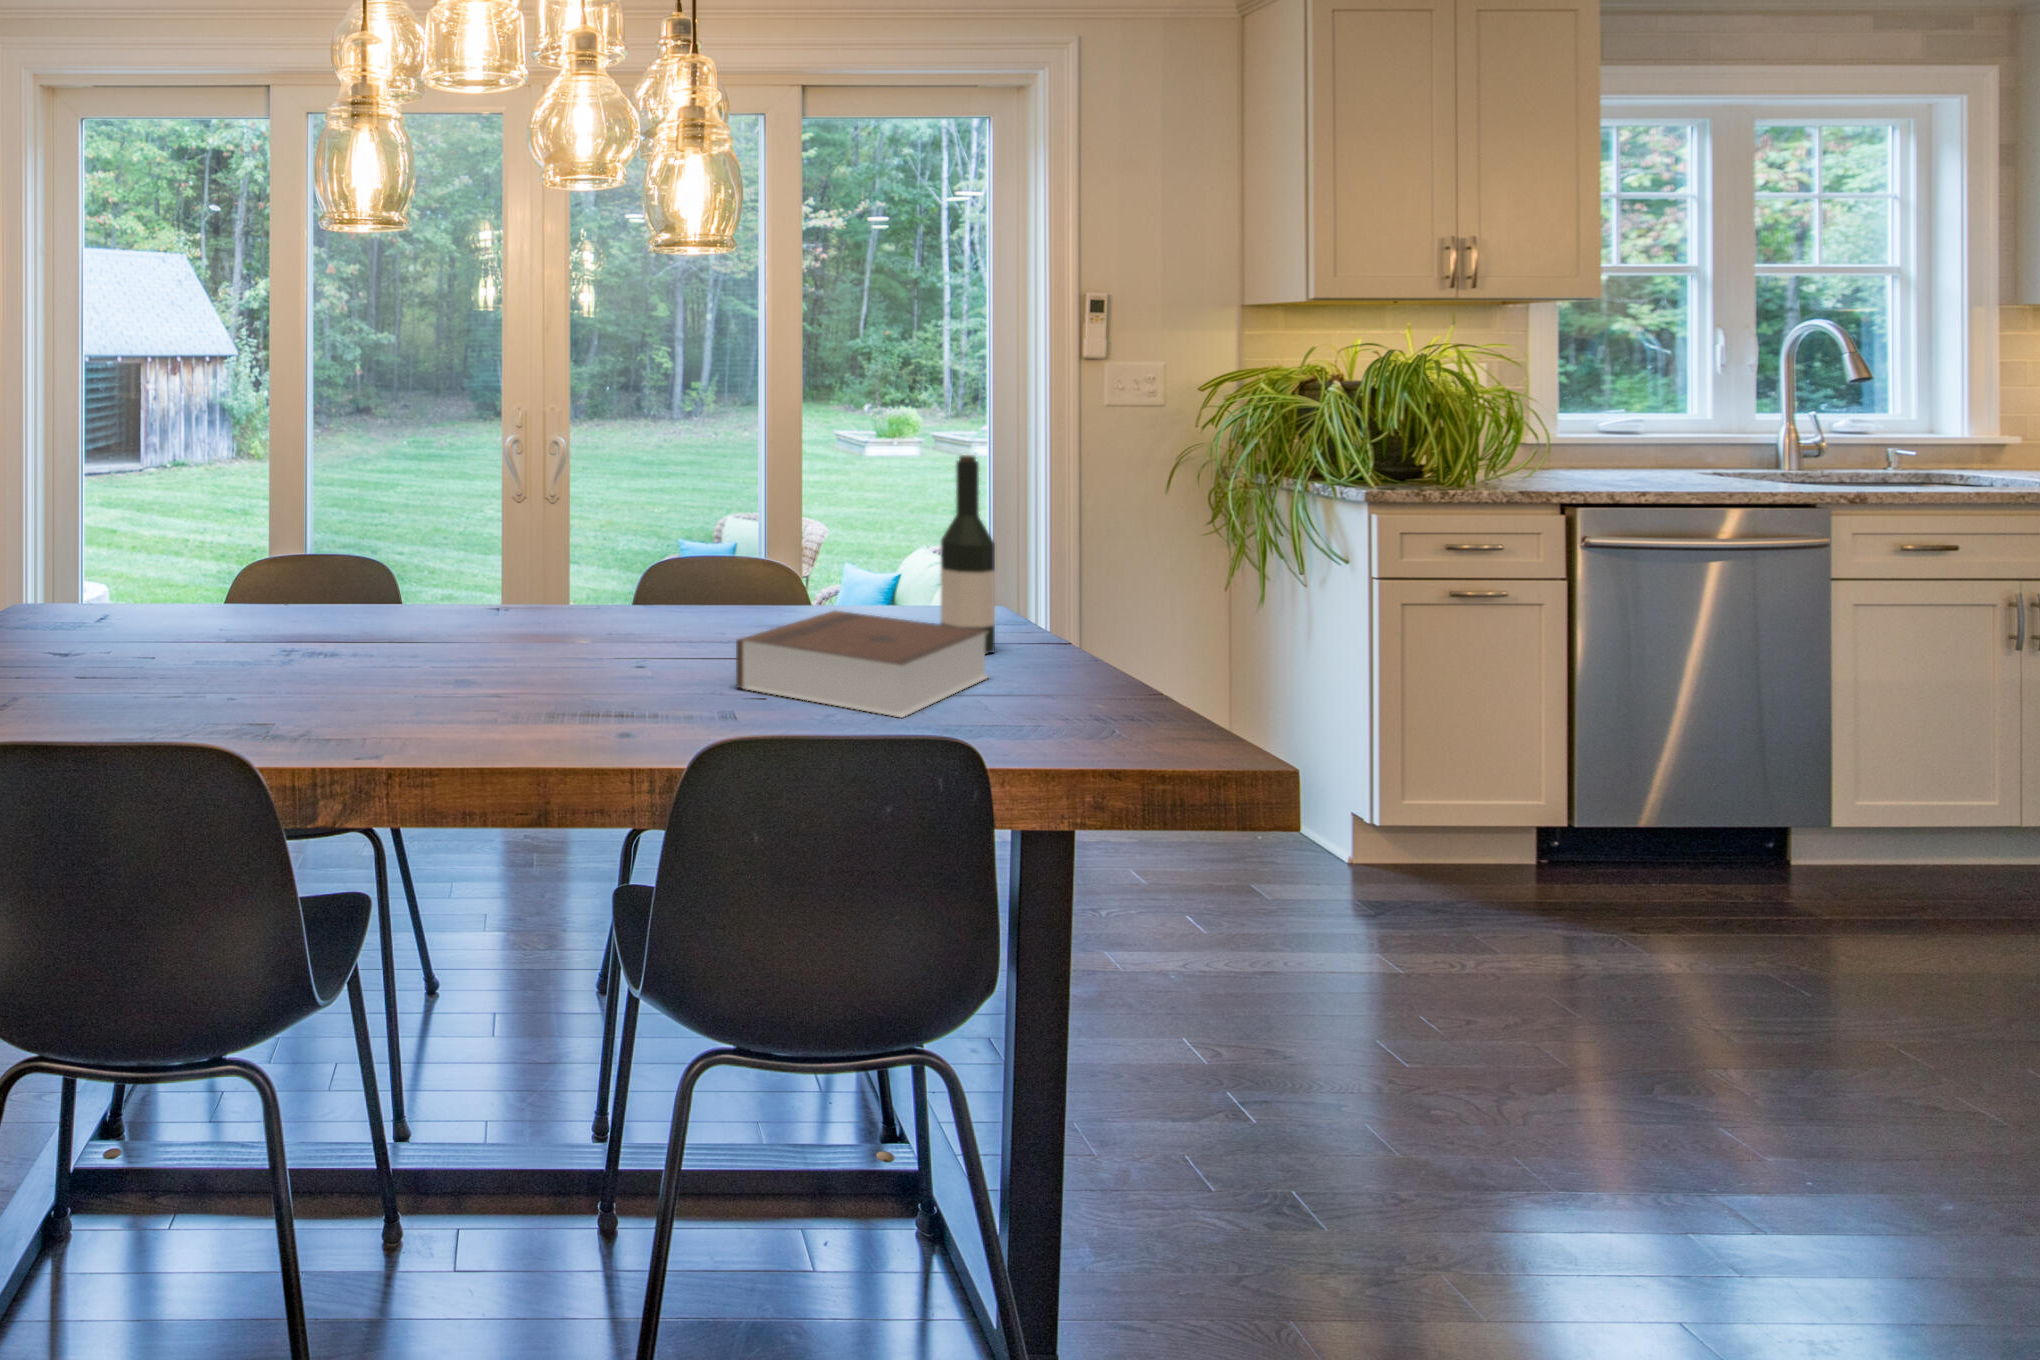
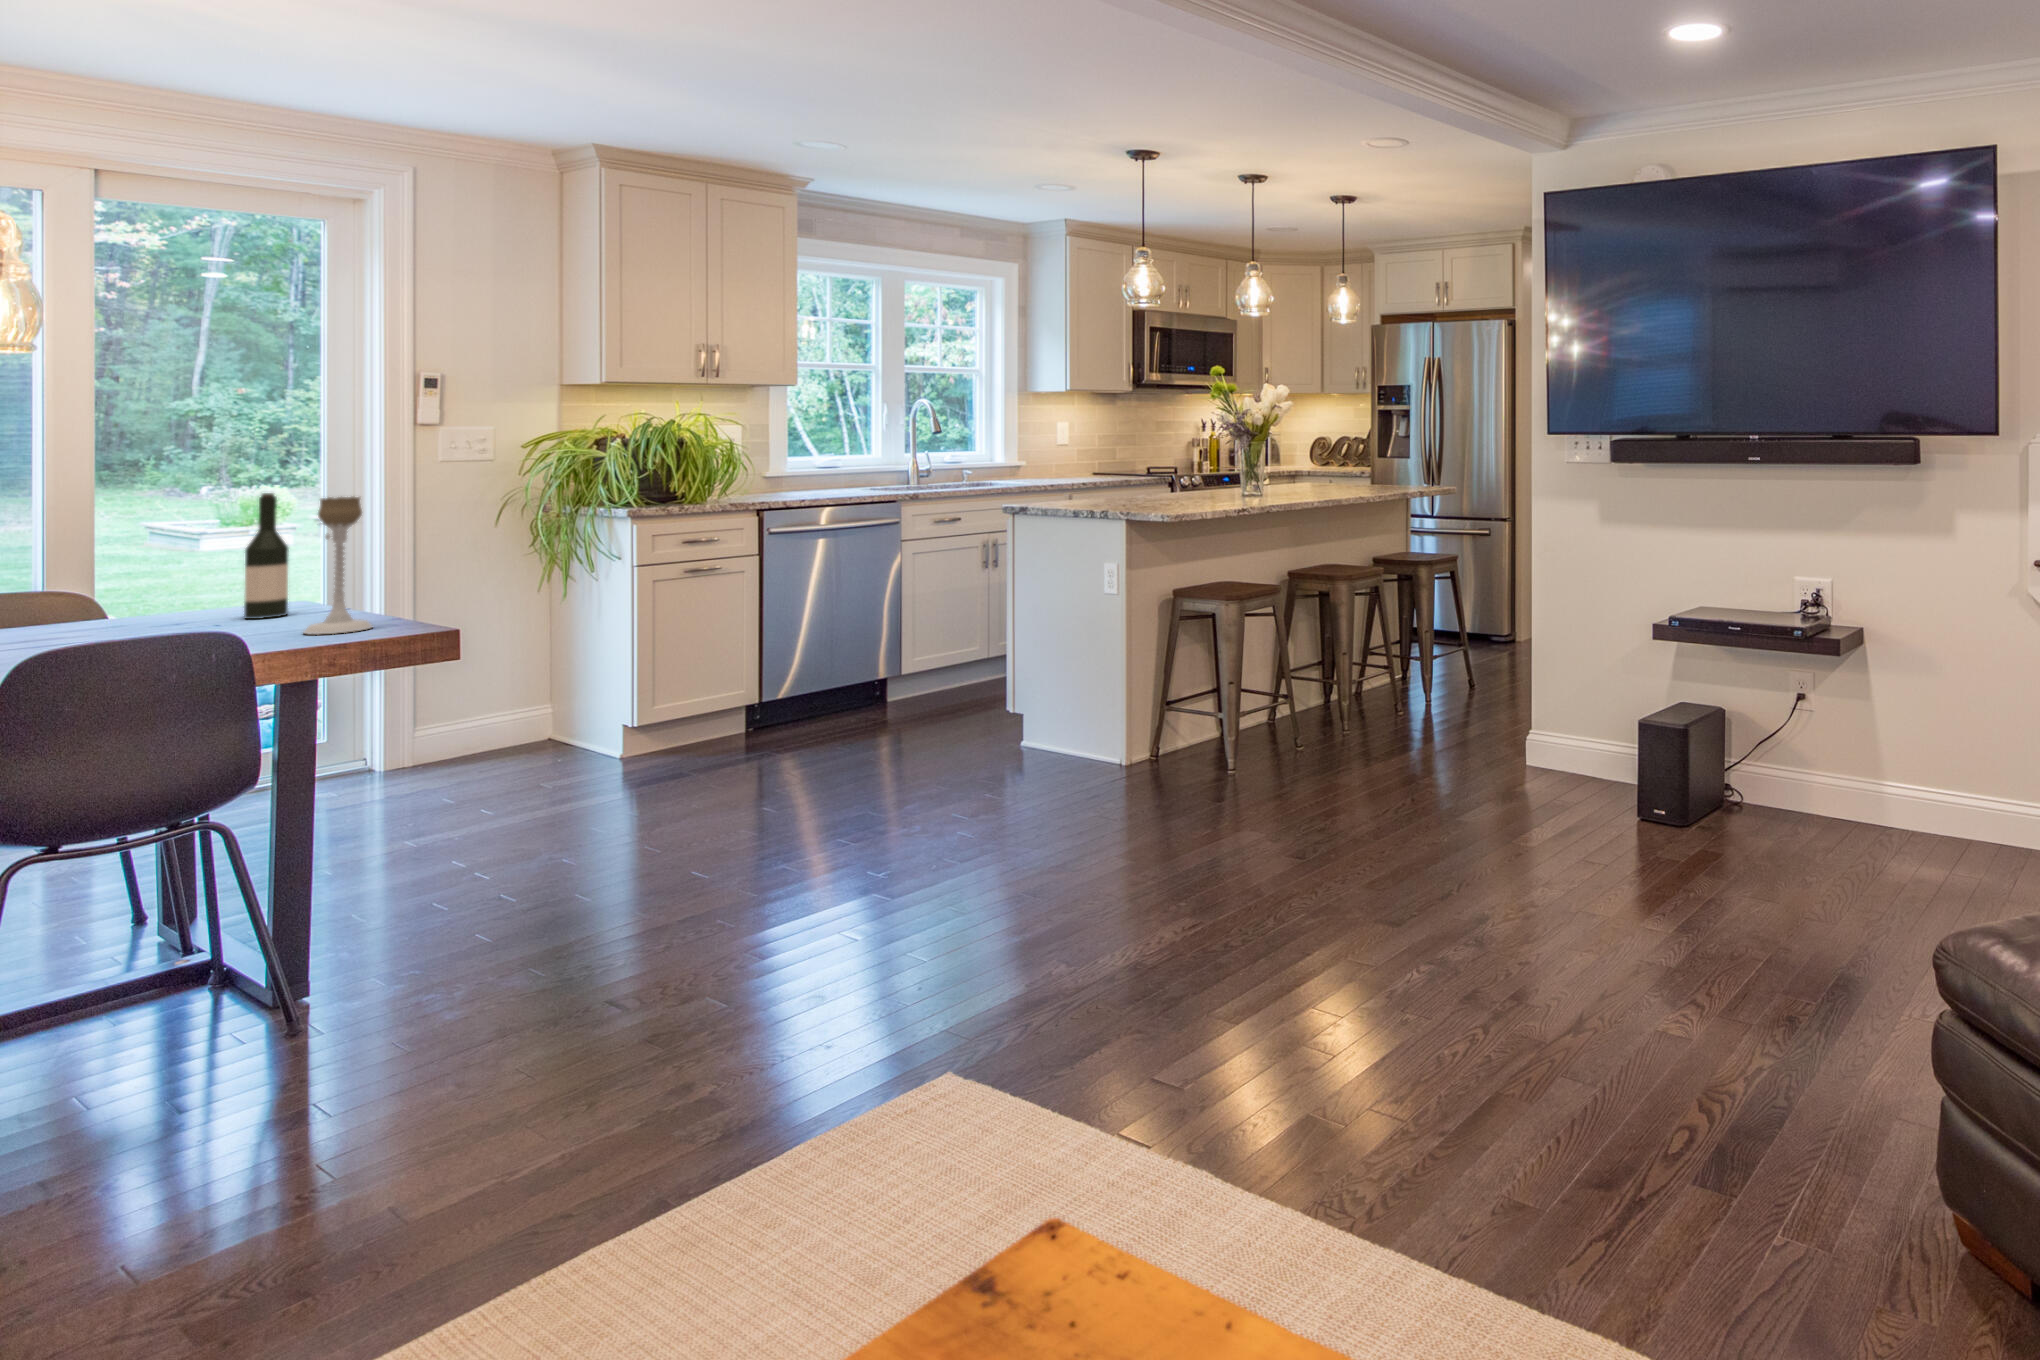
candle holder: none [1040,479,1149,742] -> present [304,497,372,635]
book: present [736,611,989,717] -> none [63,596,278,650]

